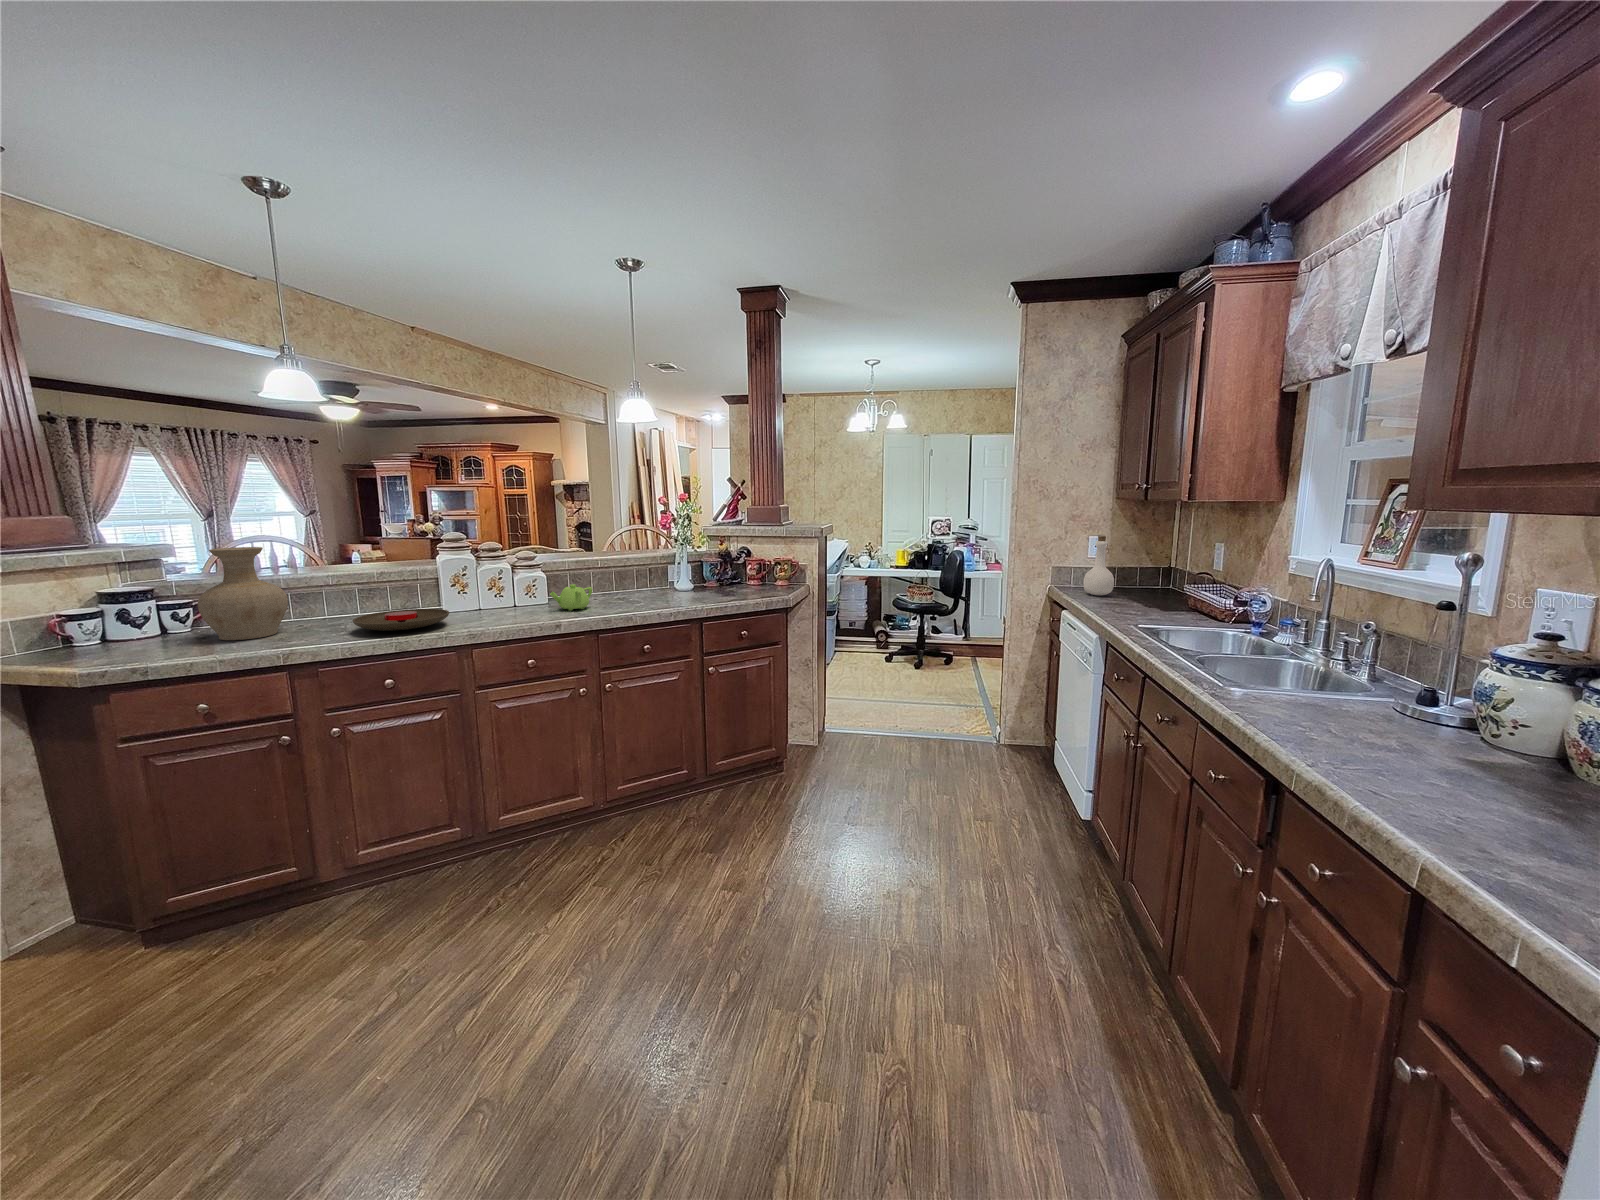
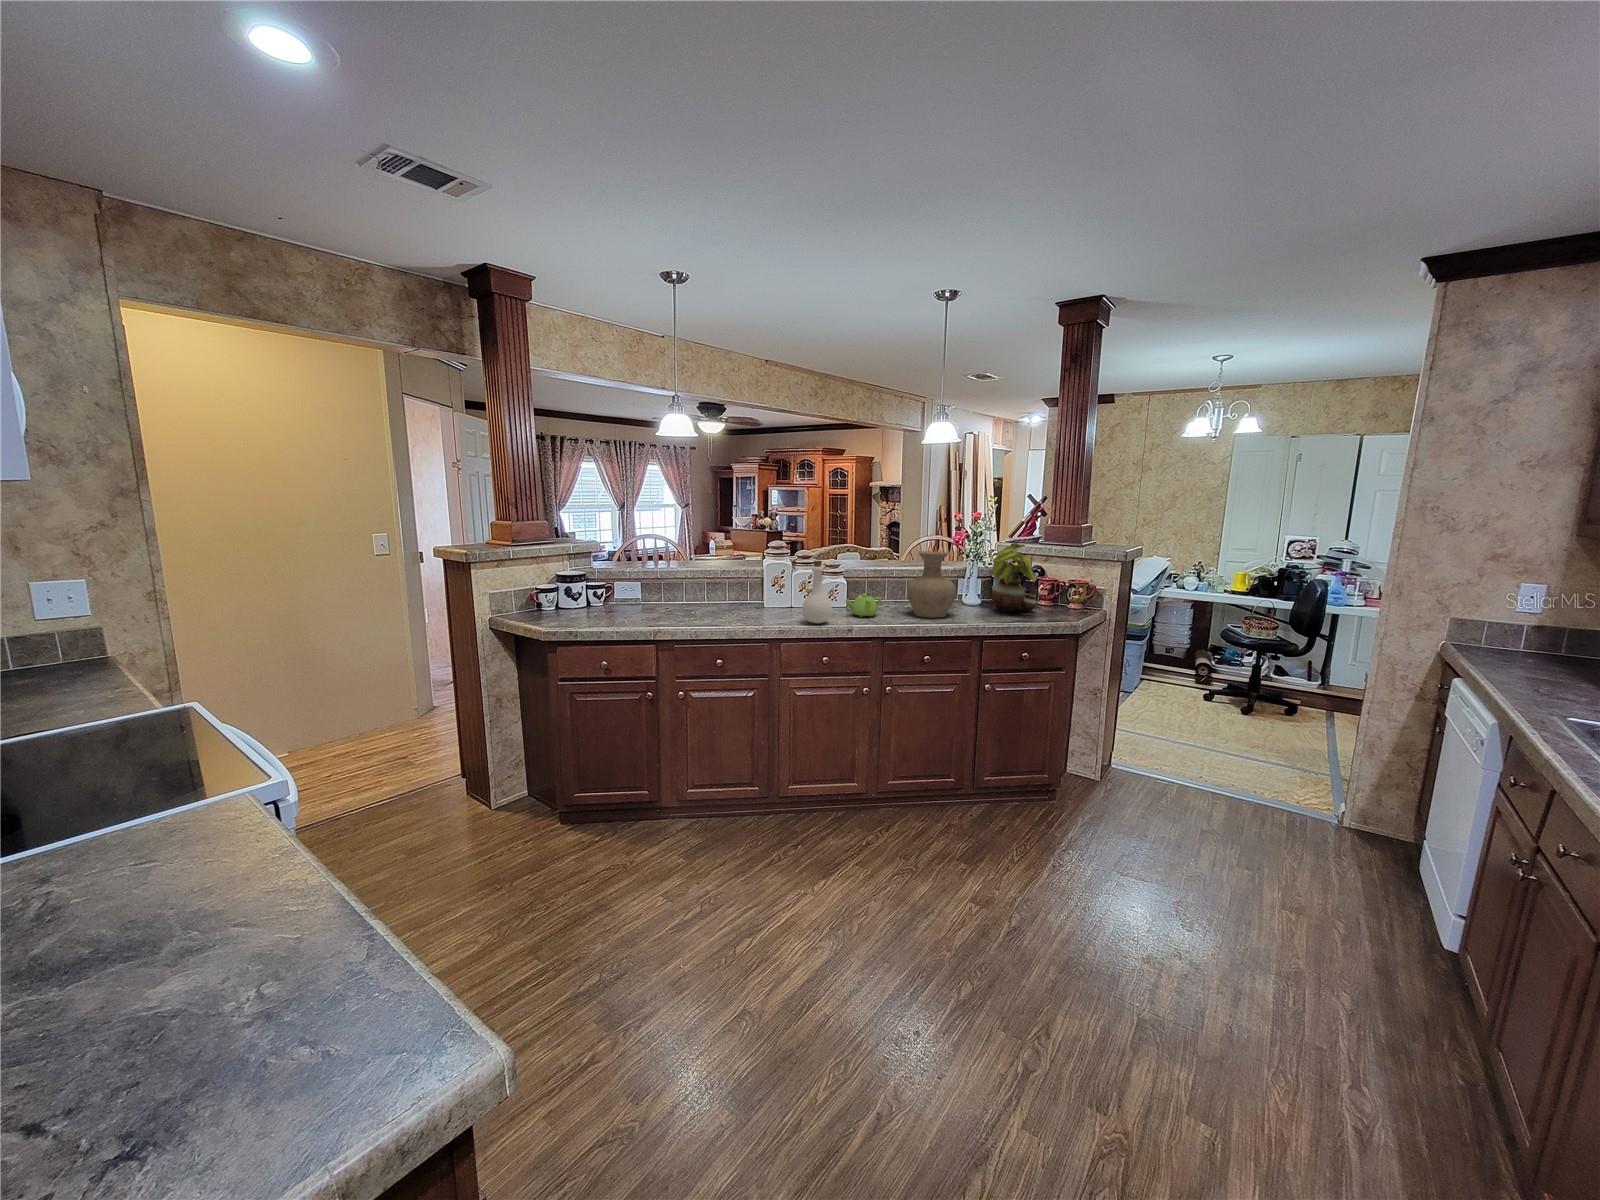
potted plant: none [704,523,751,593] -> present [992,543,1037,612]
bottle: present [1084,536,1114,595] -> present [802,561,832,623]
vase: present [198,547,288,640] -> present [907,551,956,618]
plate: present [352,609,449,631] -> none [701,604,766,621]

